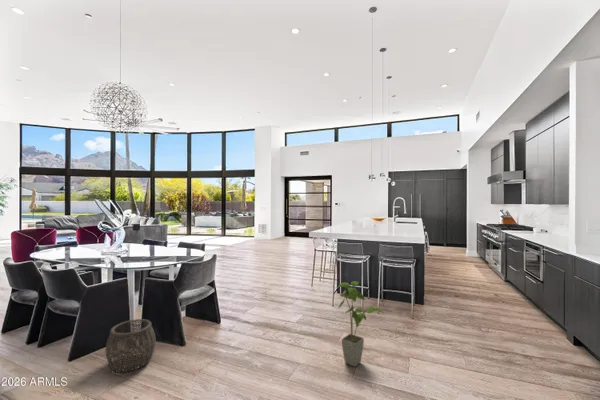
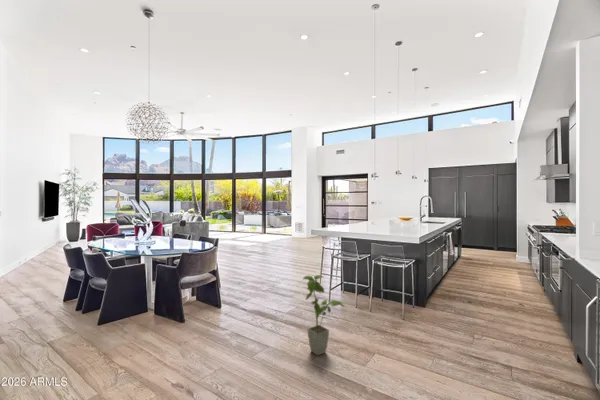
woven basket: present [106,319,156,373] -> none [115,297,157,339]

